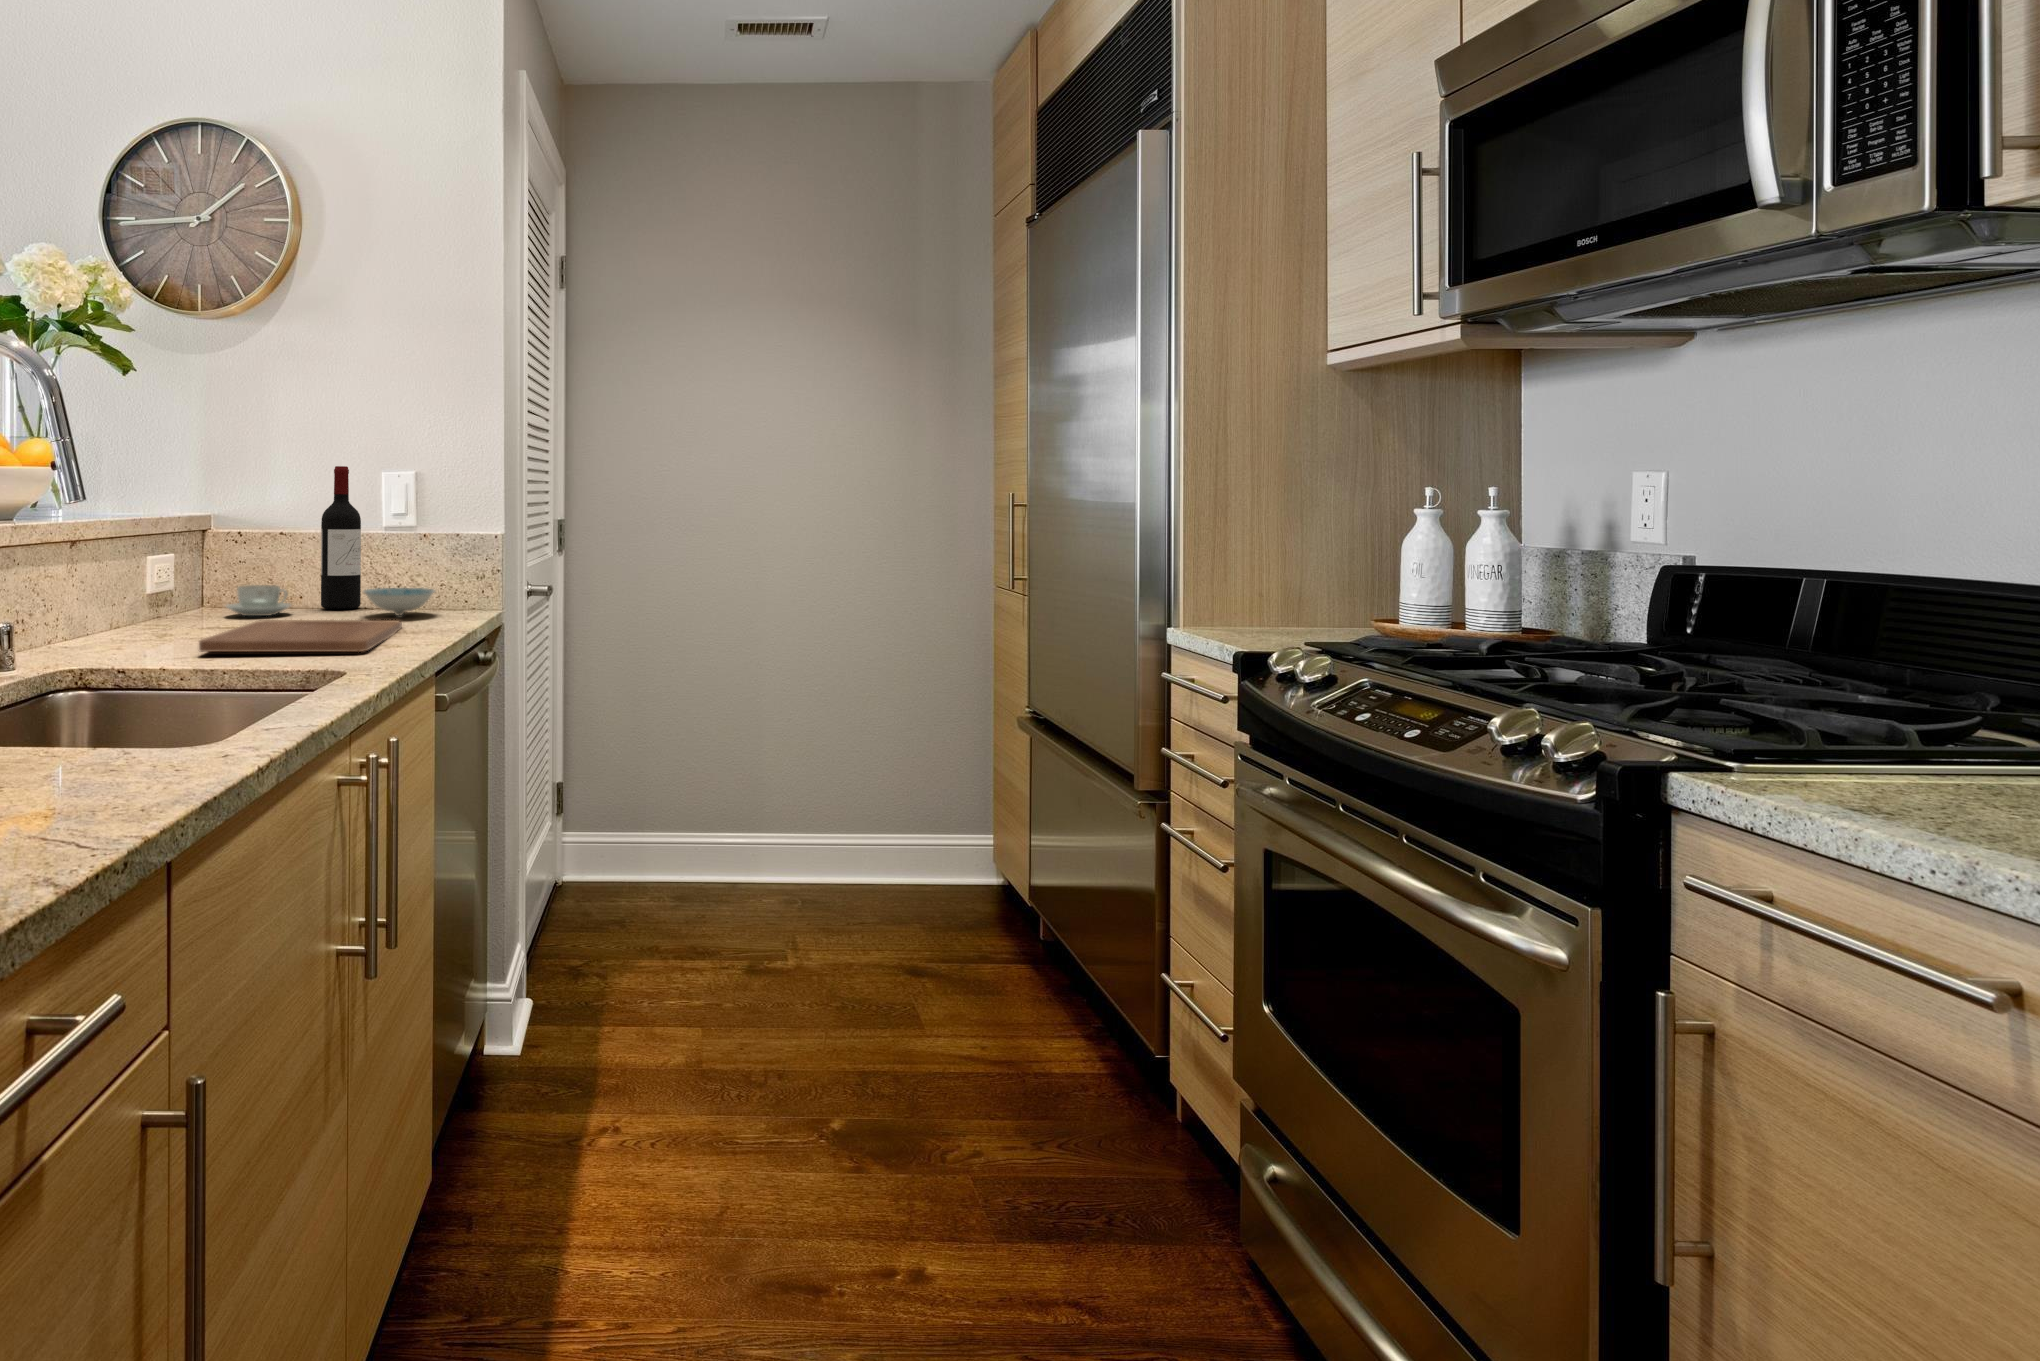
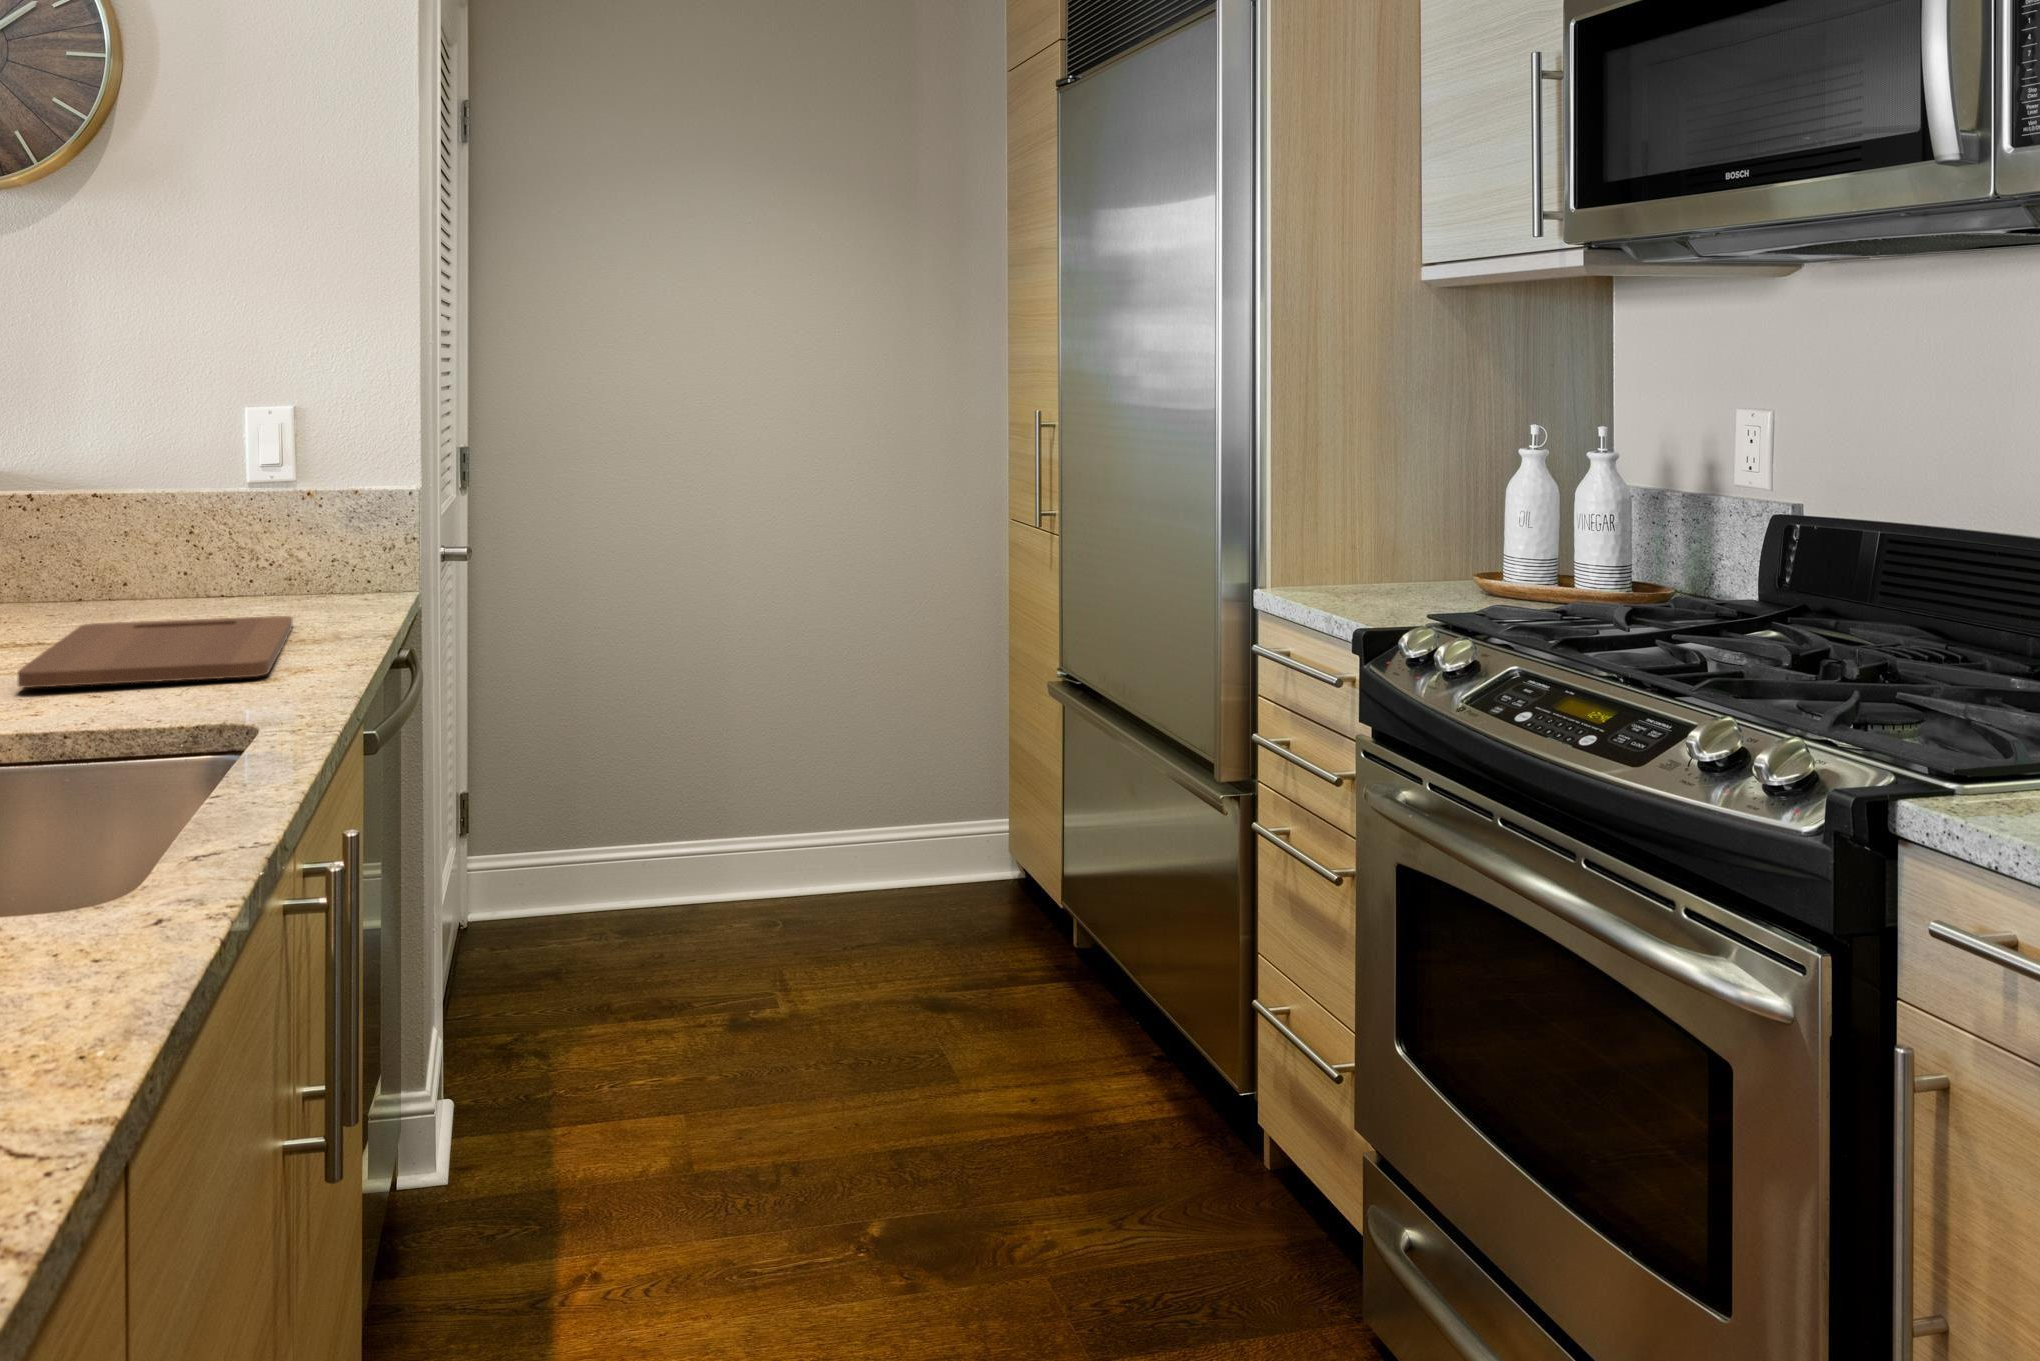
wine bottle: present [321,466,361,609] -> none [156,398,213,594]
coffee cup: present [226,585,291,616] -> none [18,566,118,612]
ceramic bowl: present [364,588,435,616] -> none [225,563,329,604]

